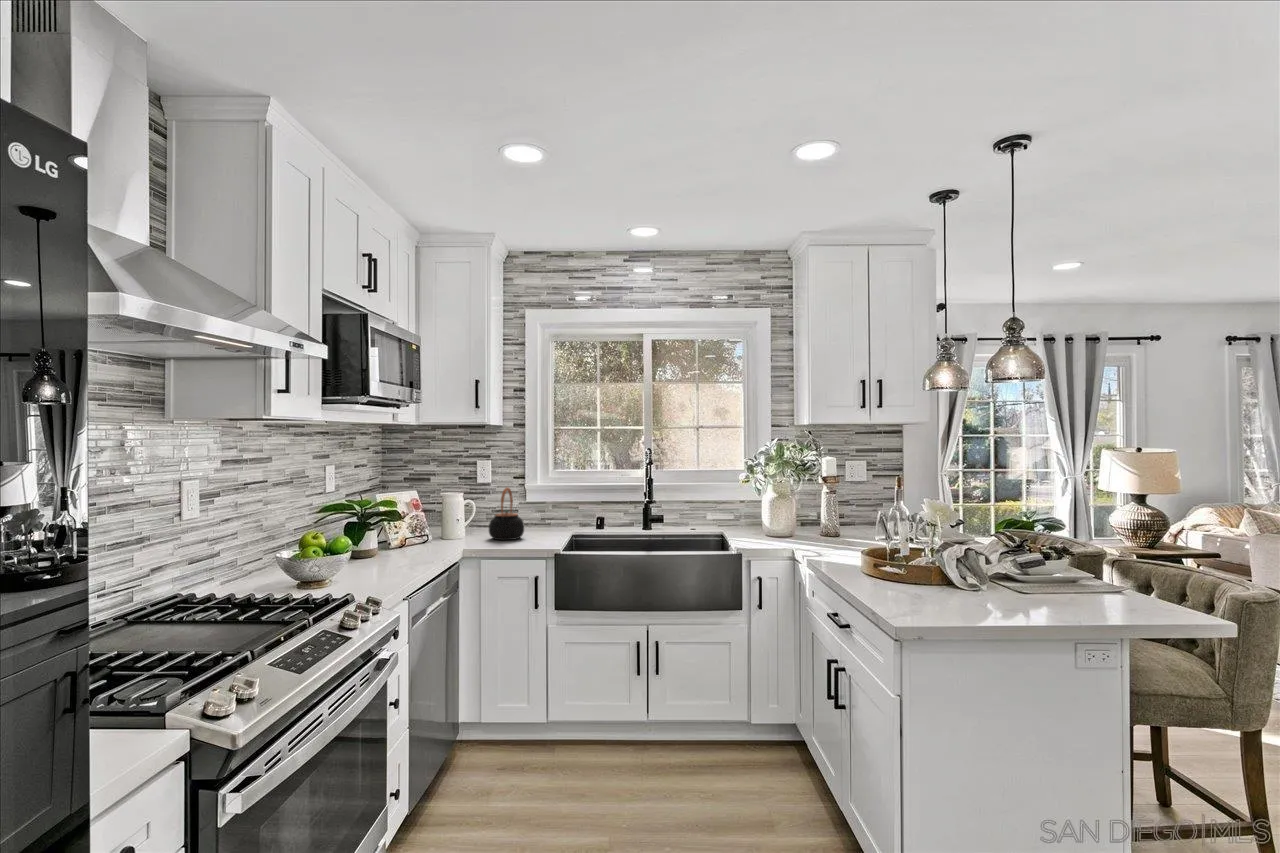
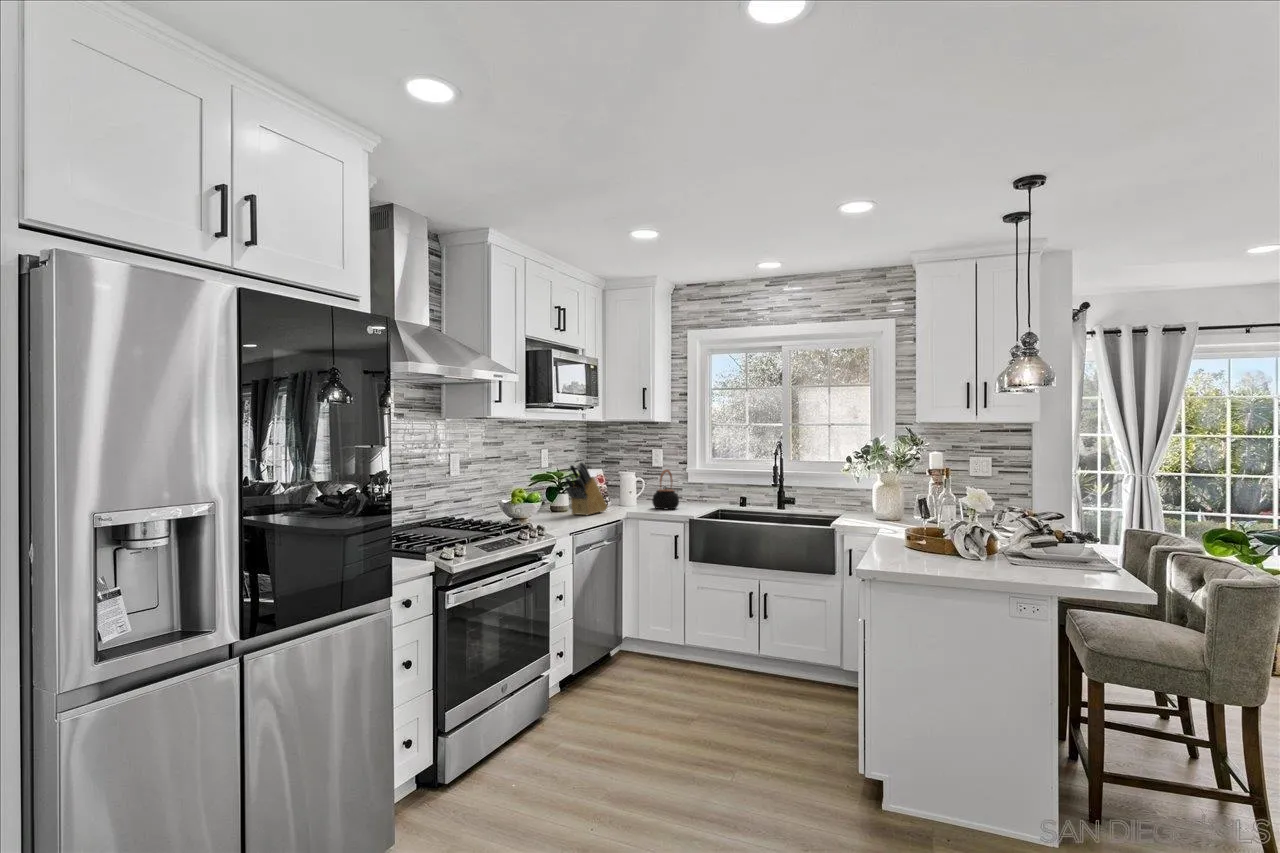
knife block: none [381,484,436,562] -> present [565,462,607,515]

